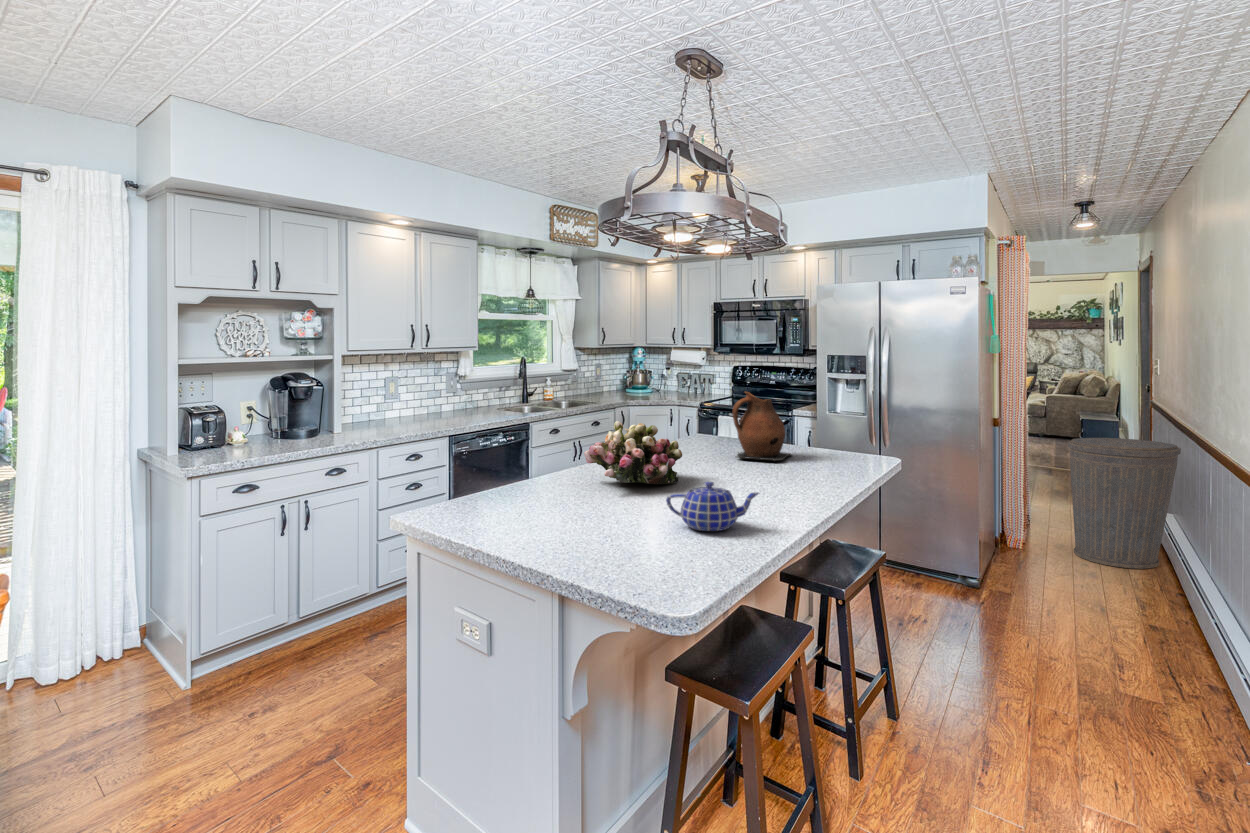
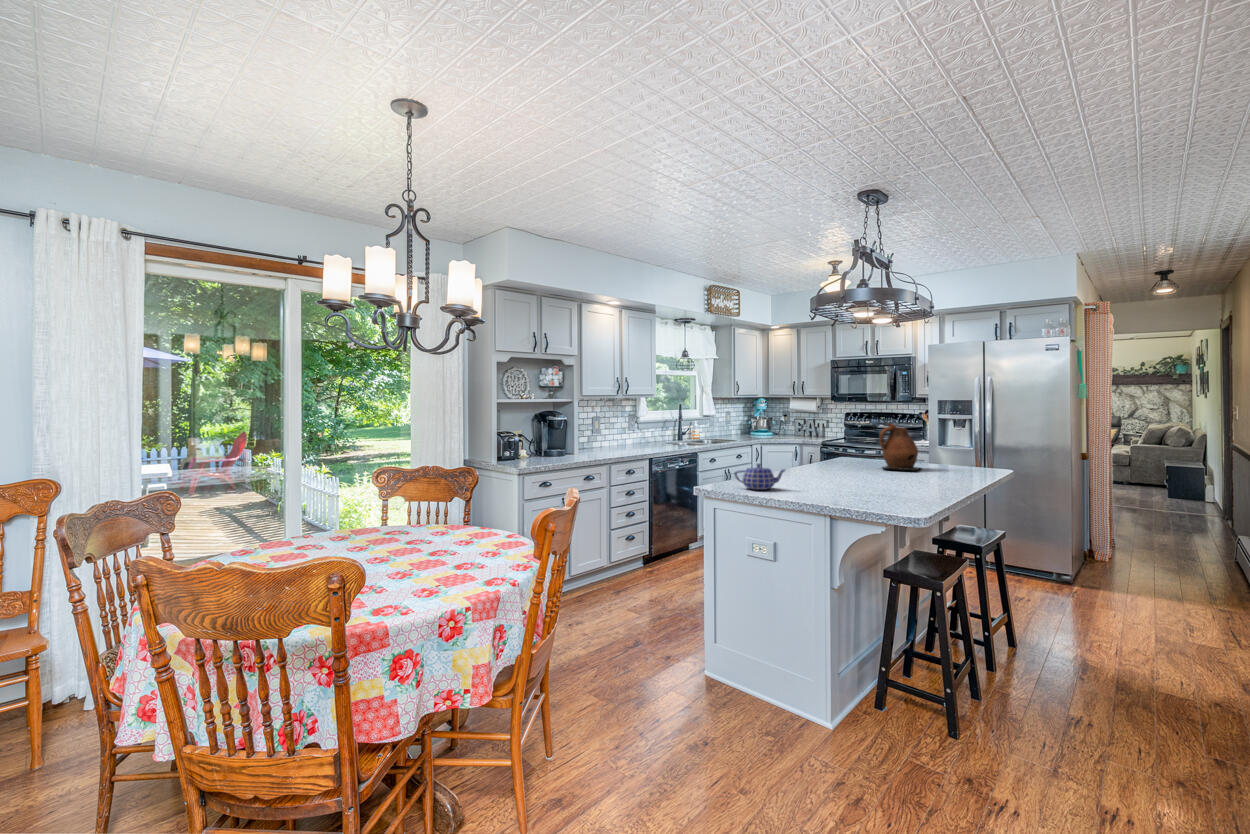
flower arrangement: present [584,421,682,484] -> none [790,438,856,479]
trash can: present [1068,438,1181,569] -> none [1143,472,1241,579]
teapot: present [666,482,758,531] -> present [734,464,785,490]

